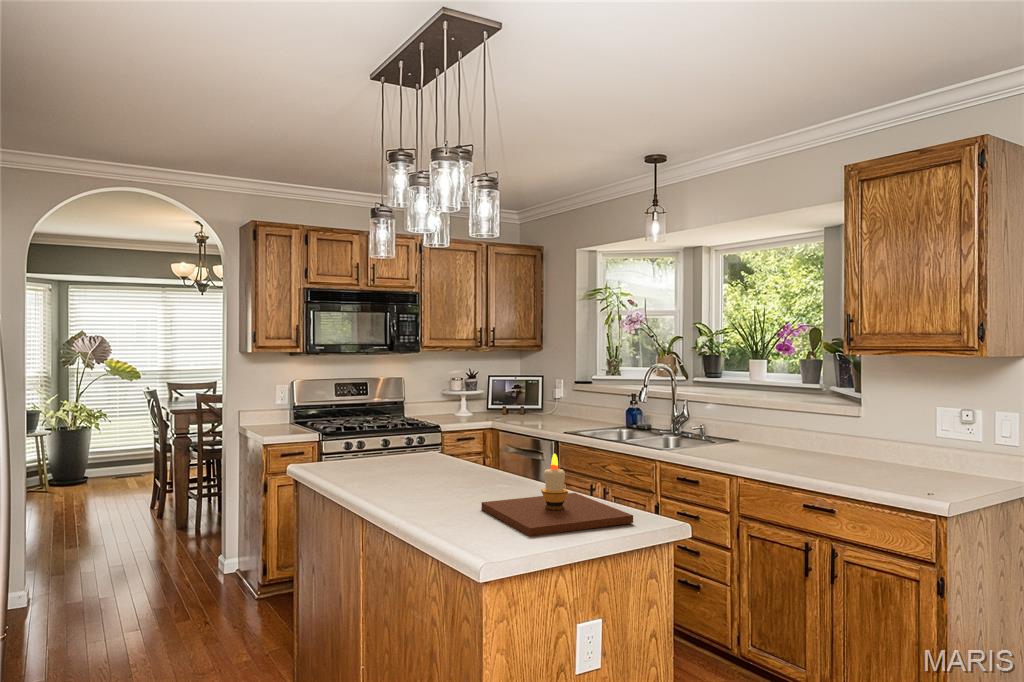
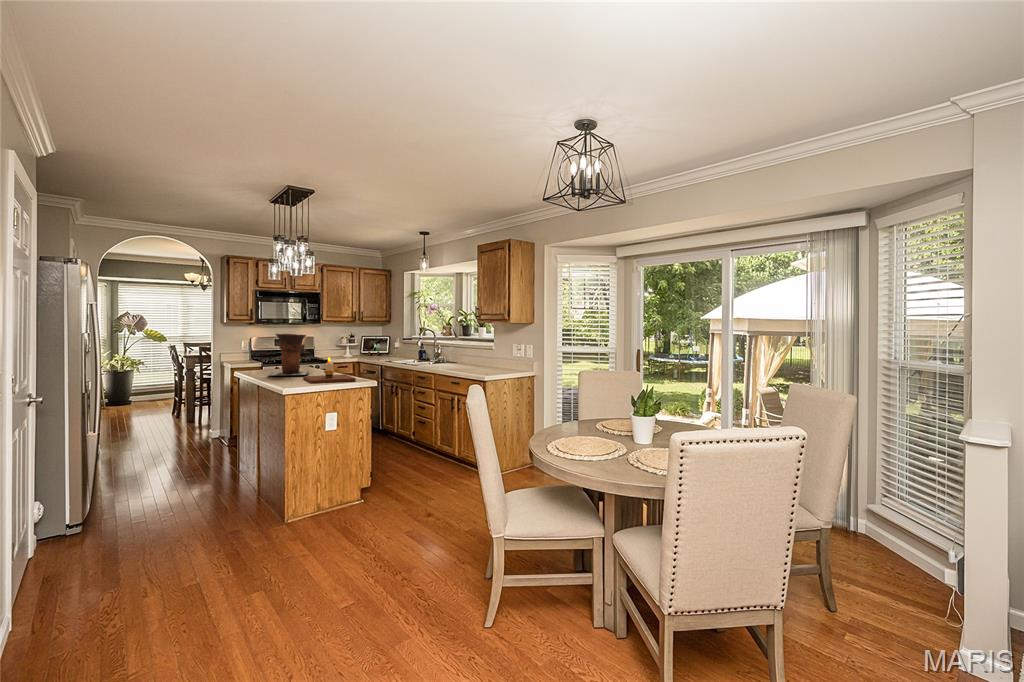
vase: none [382,386,478,495] -> present [268,334,309,376]

